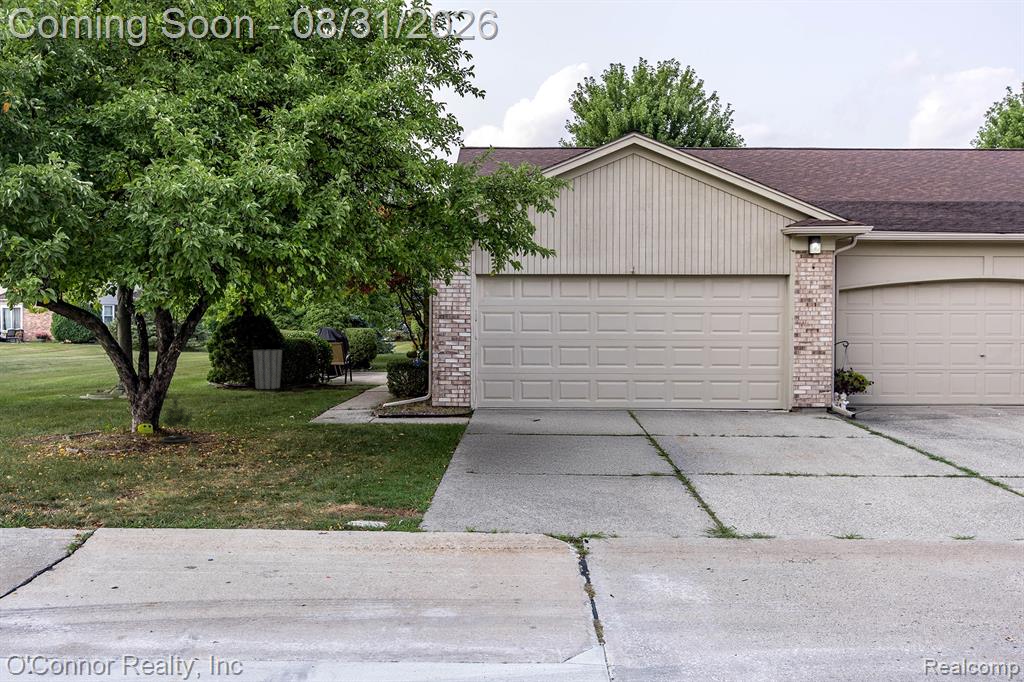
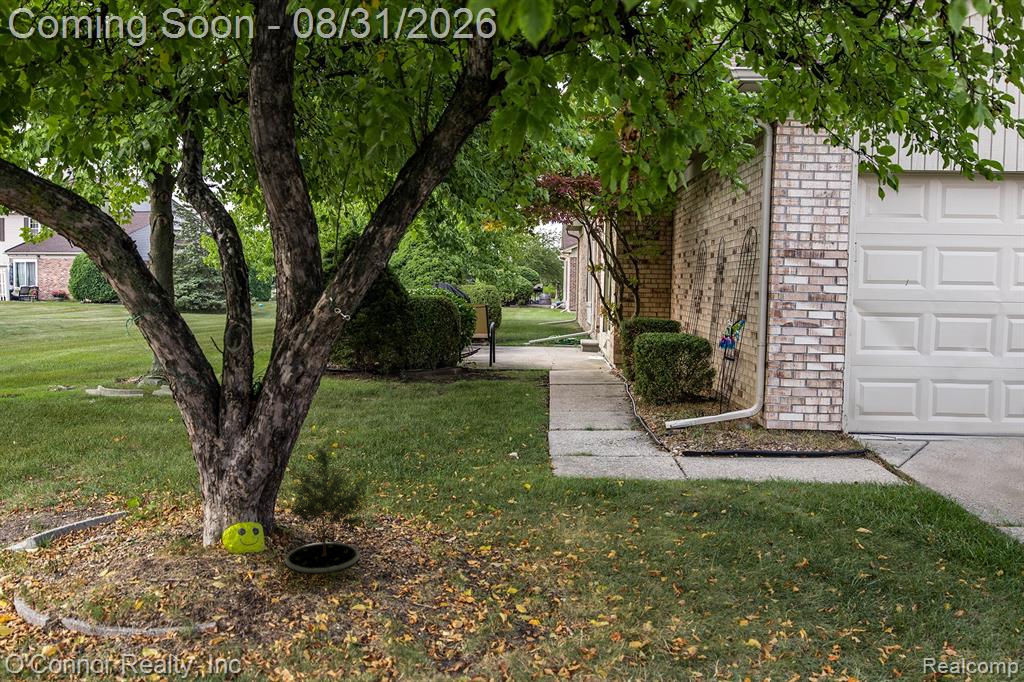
trash can: present [253,349,282,389] -> none [368,314,414,378]

